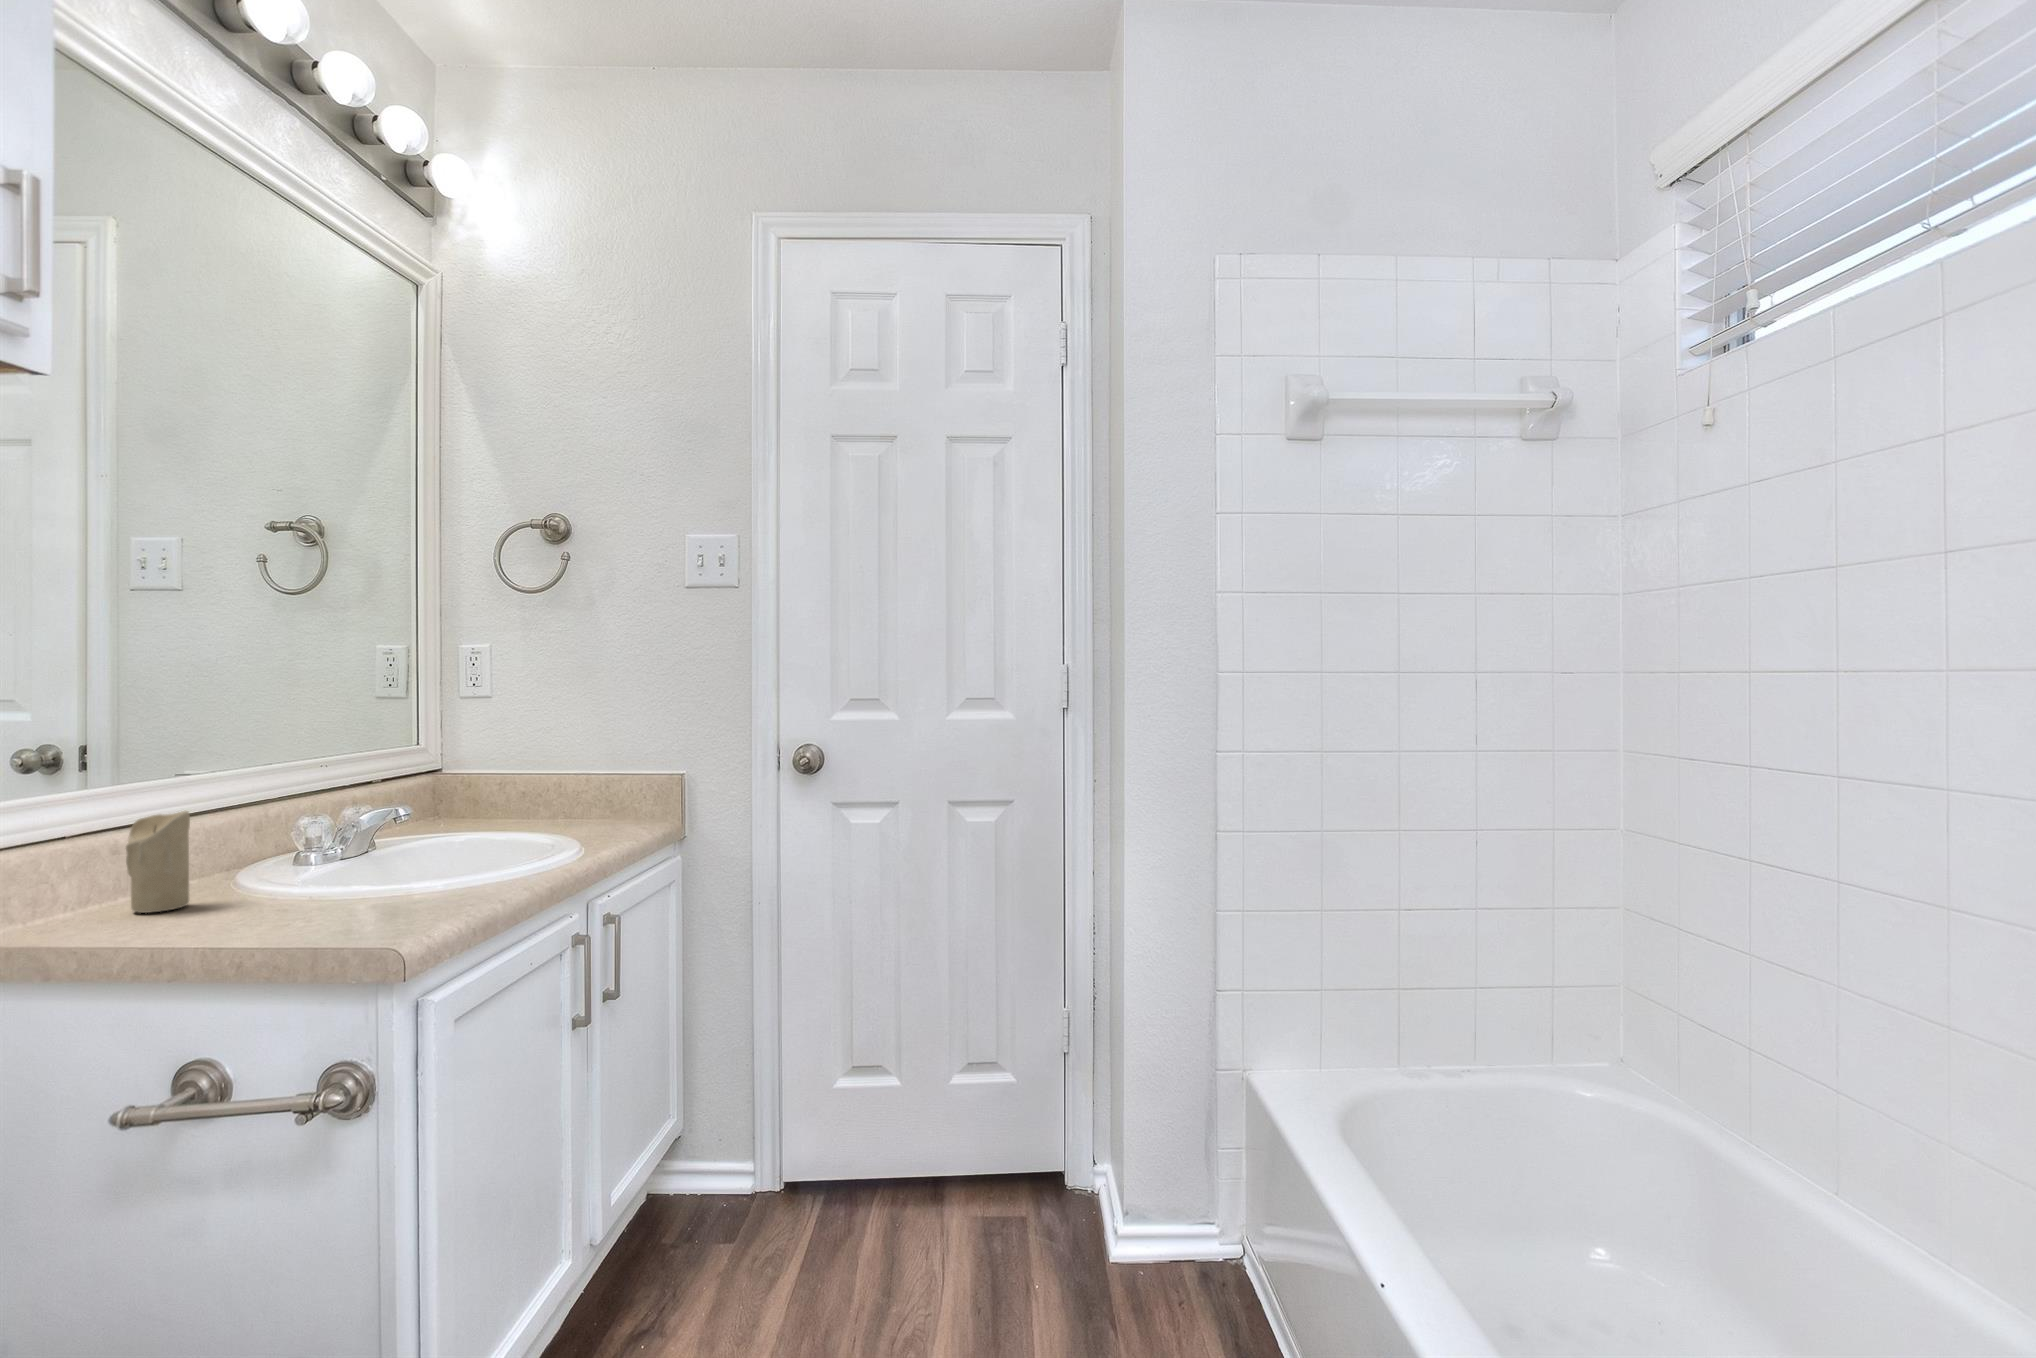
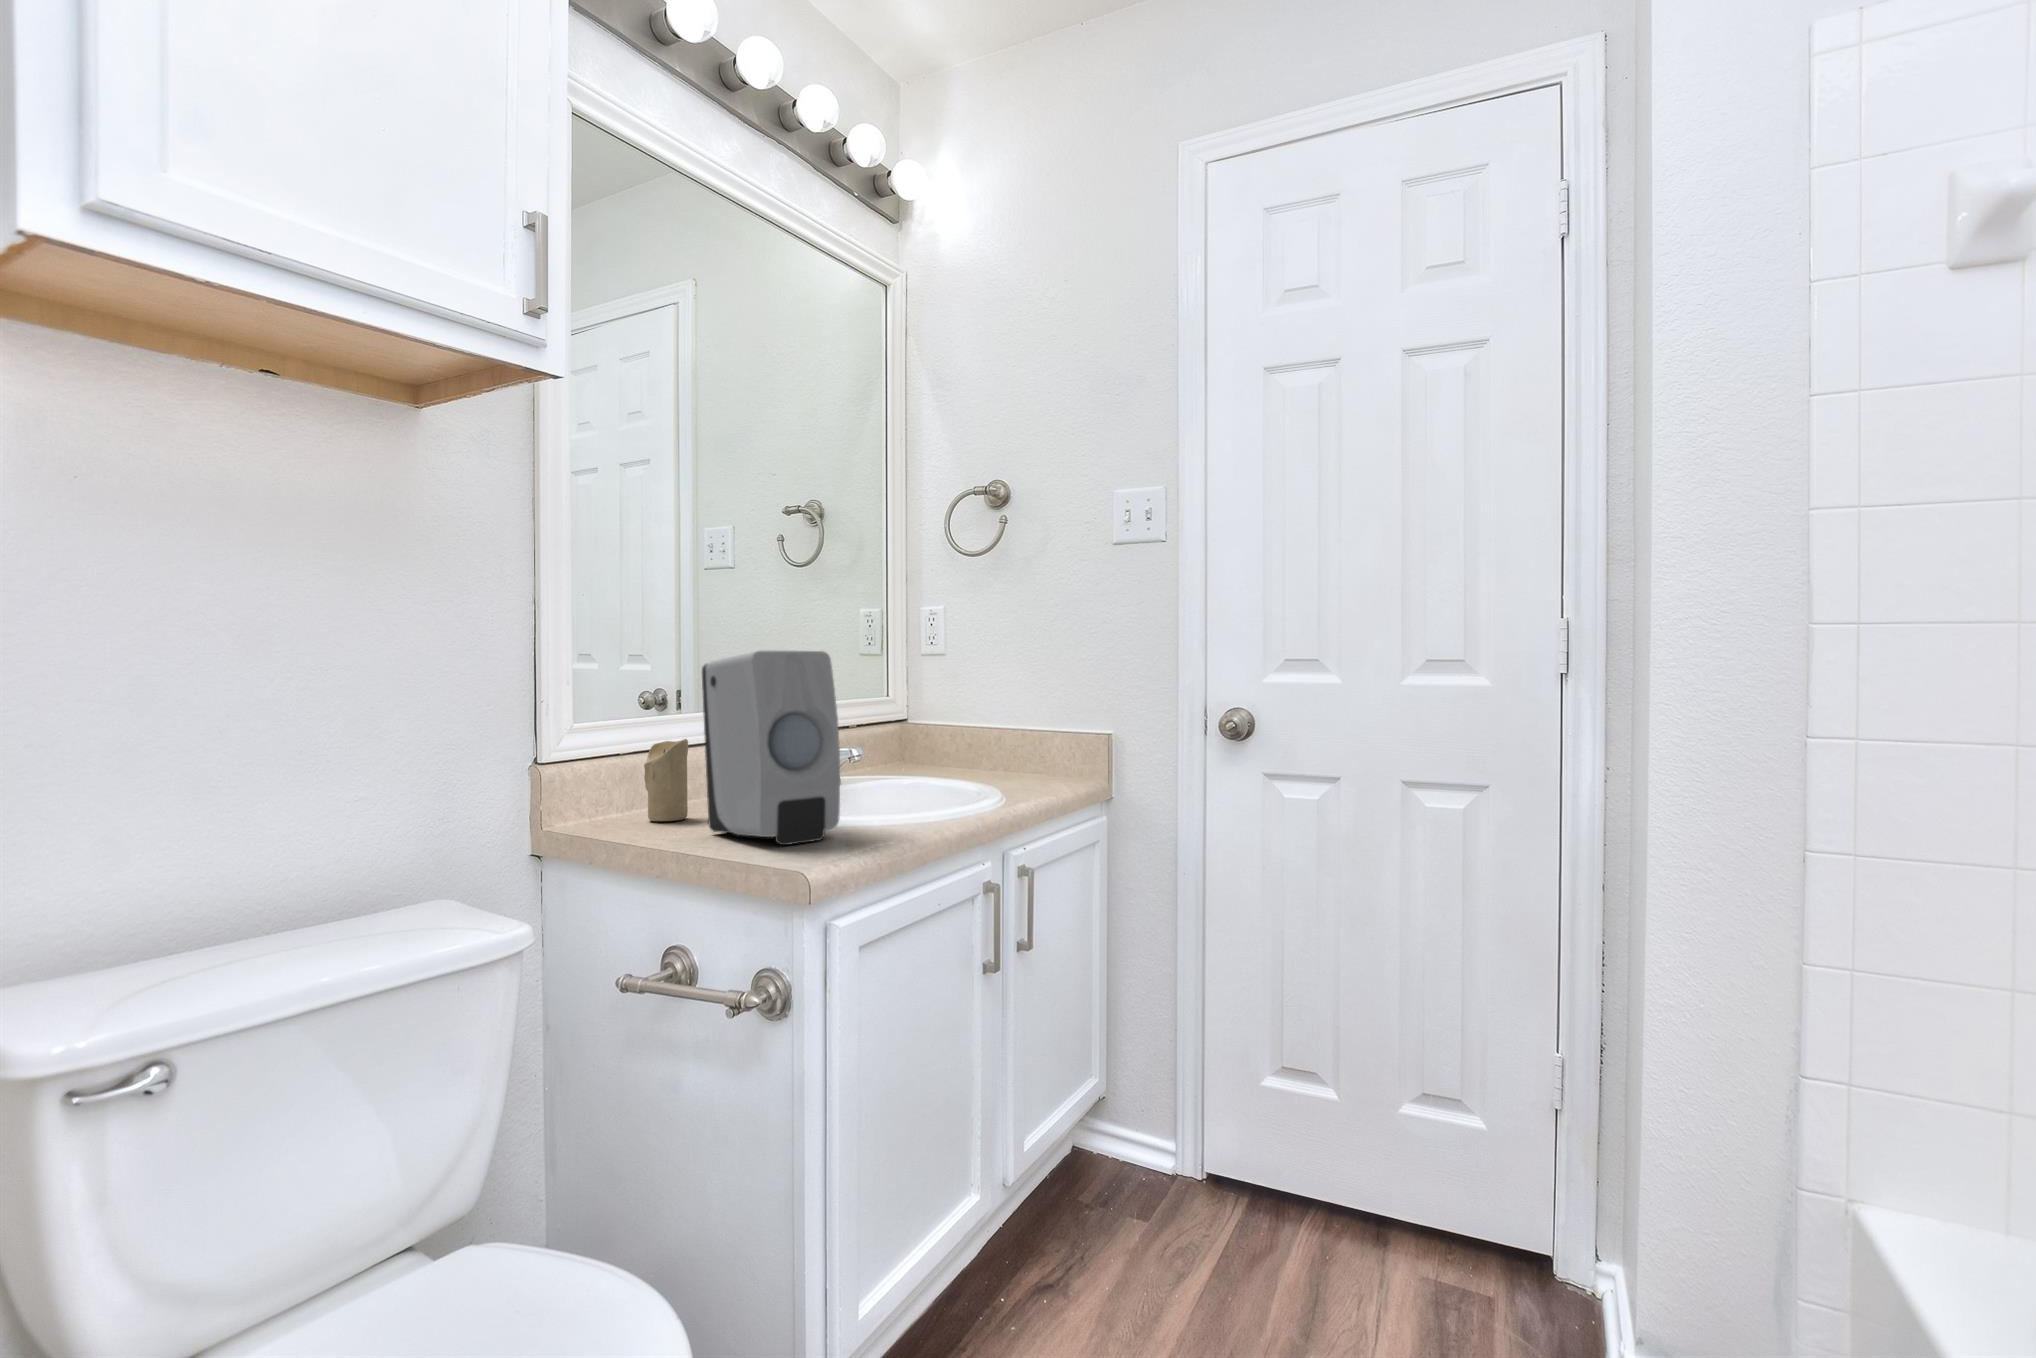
soap dispenser: none [225,710,418,926] -> present [702,651,840,845]

